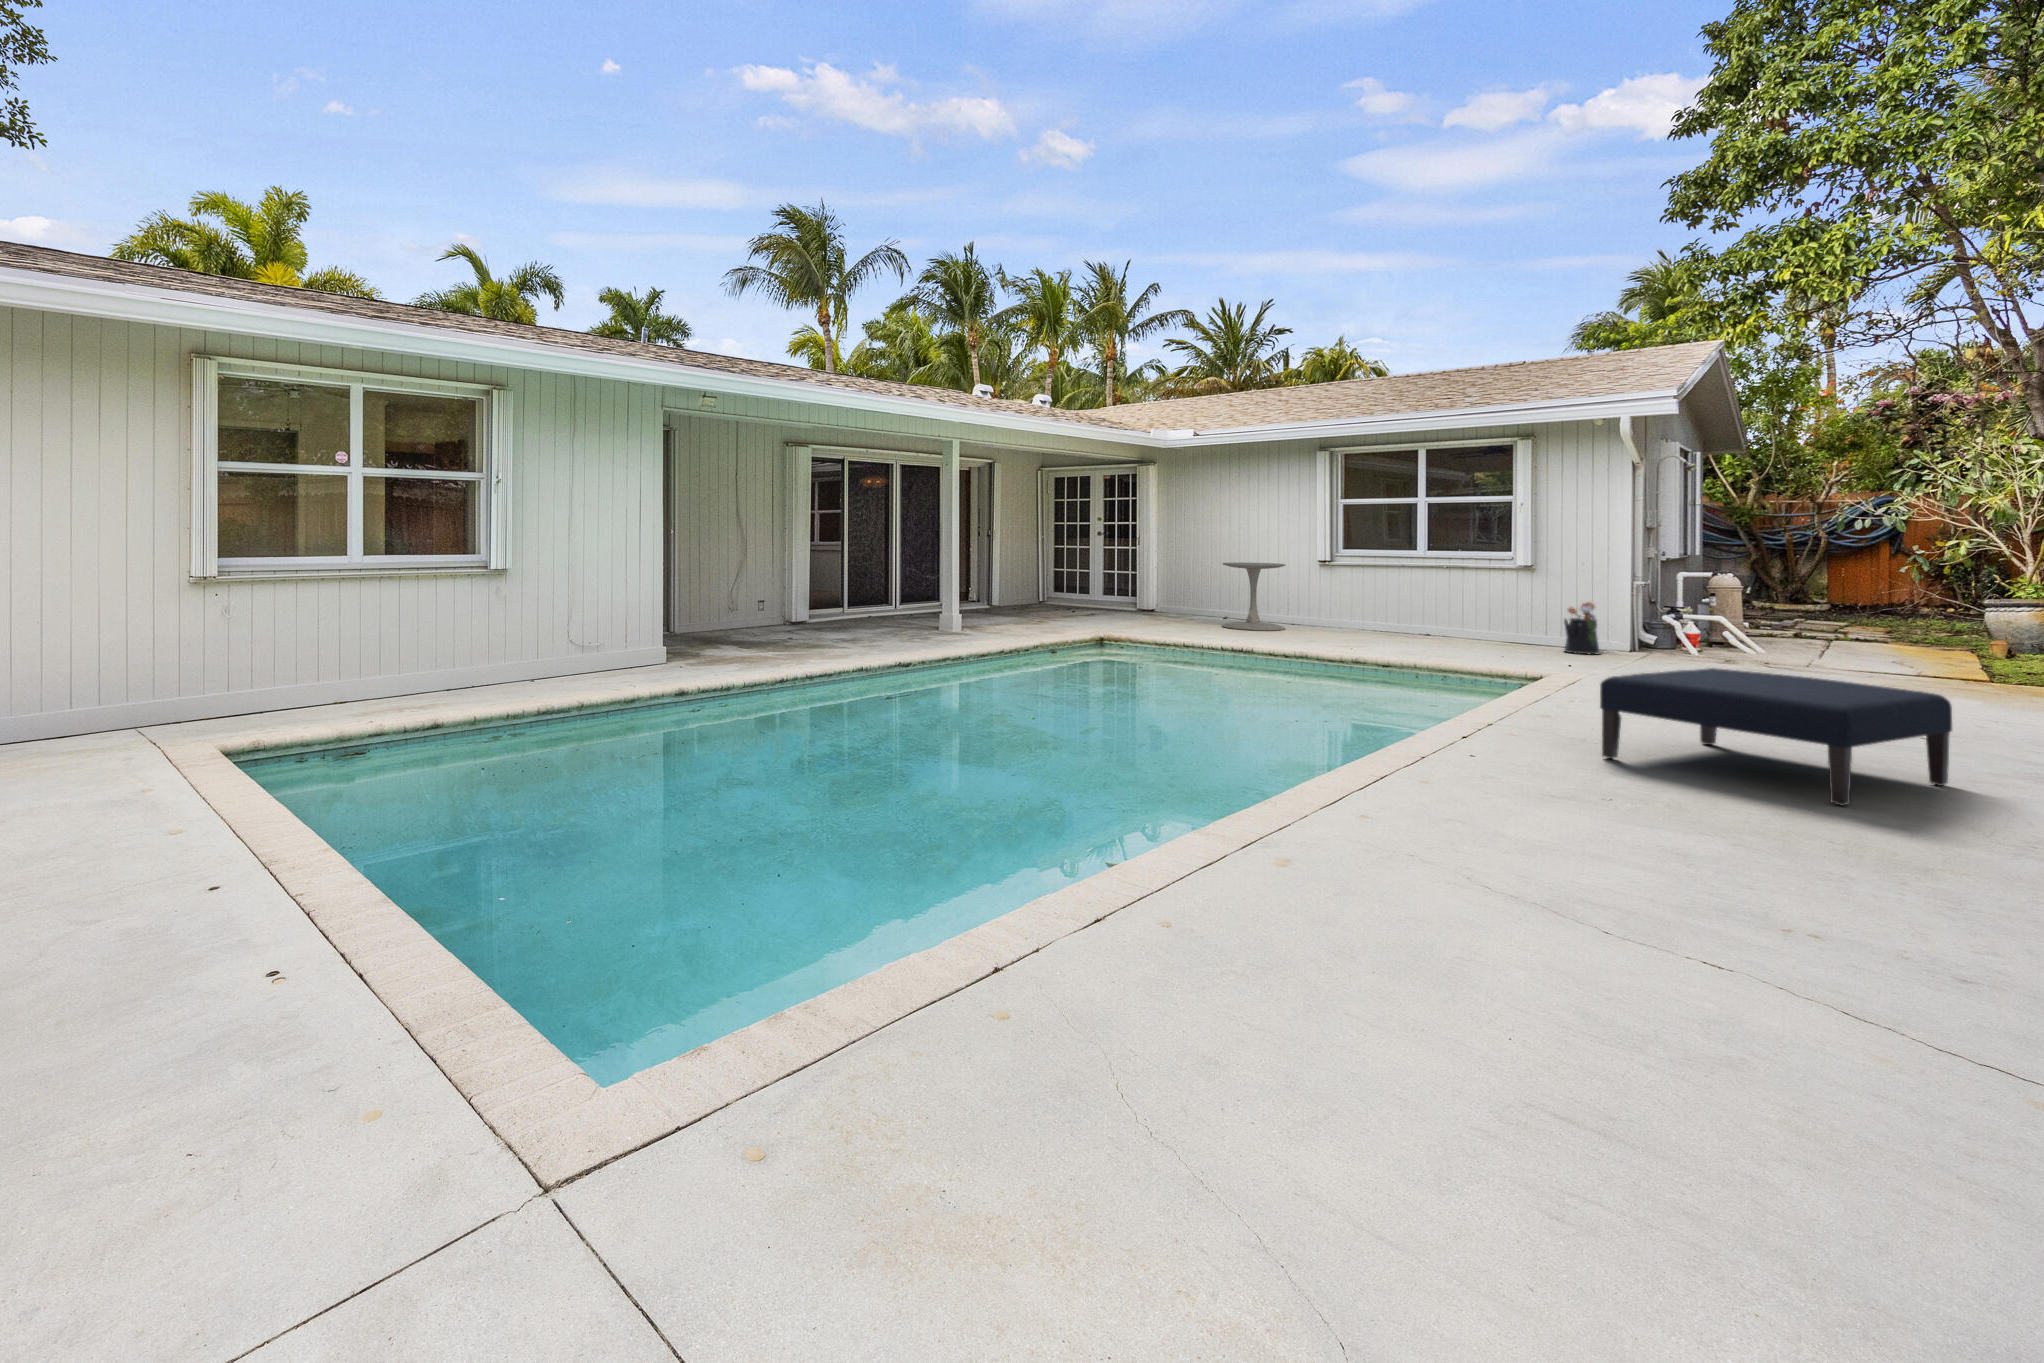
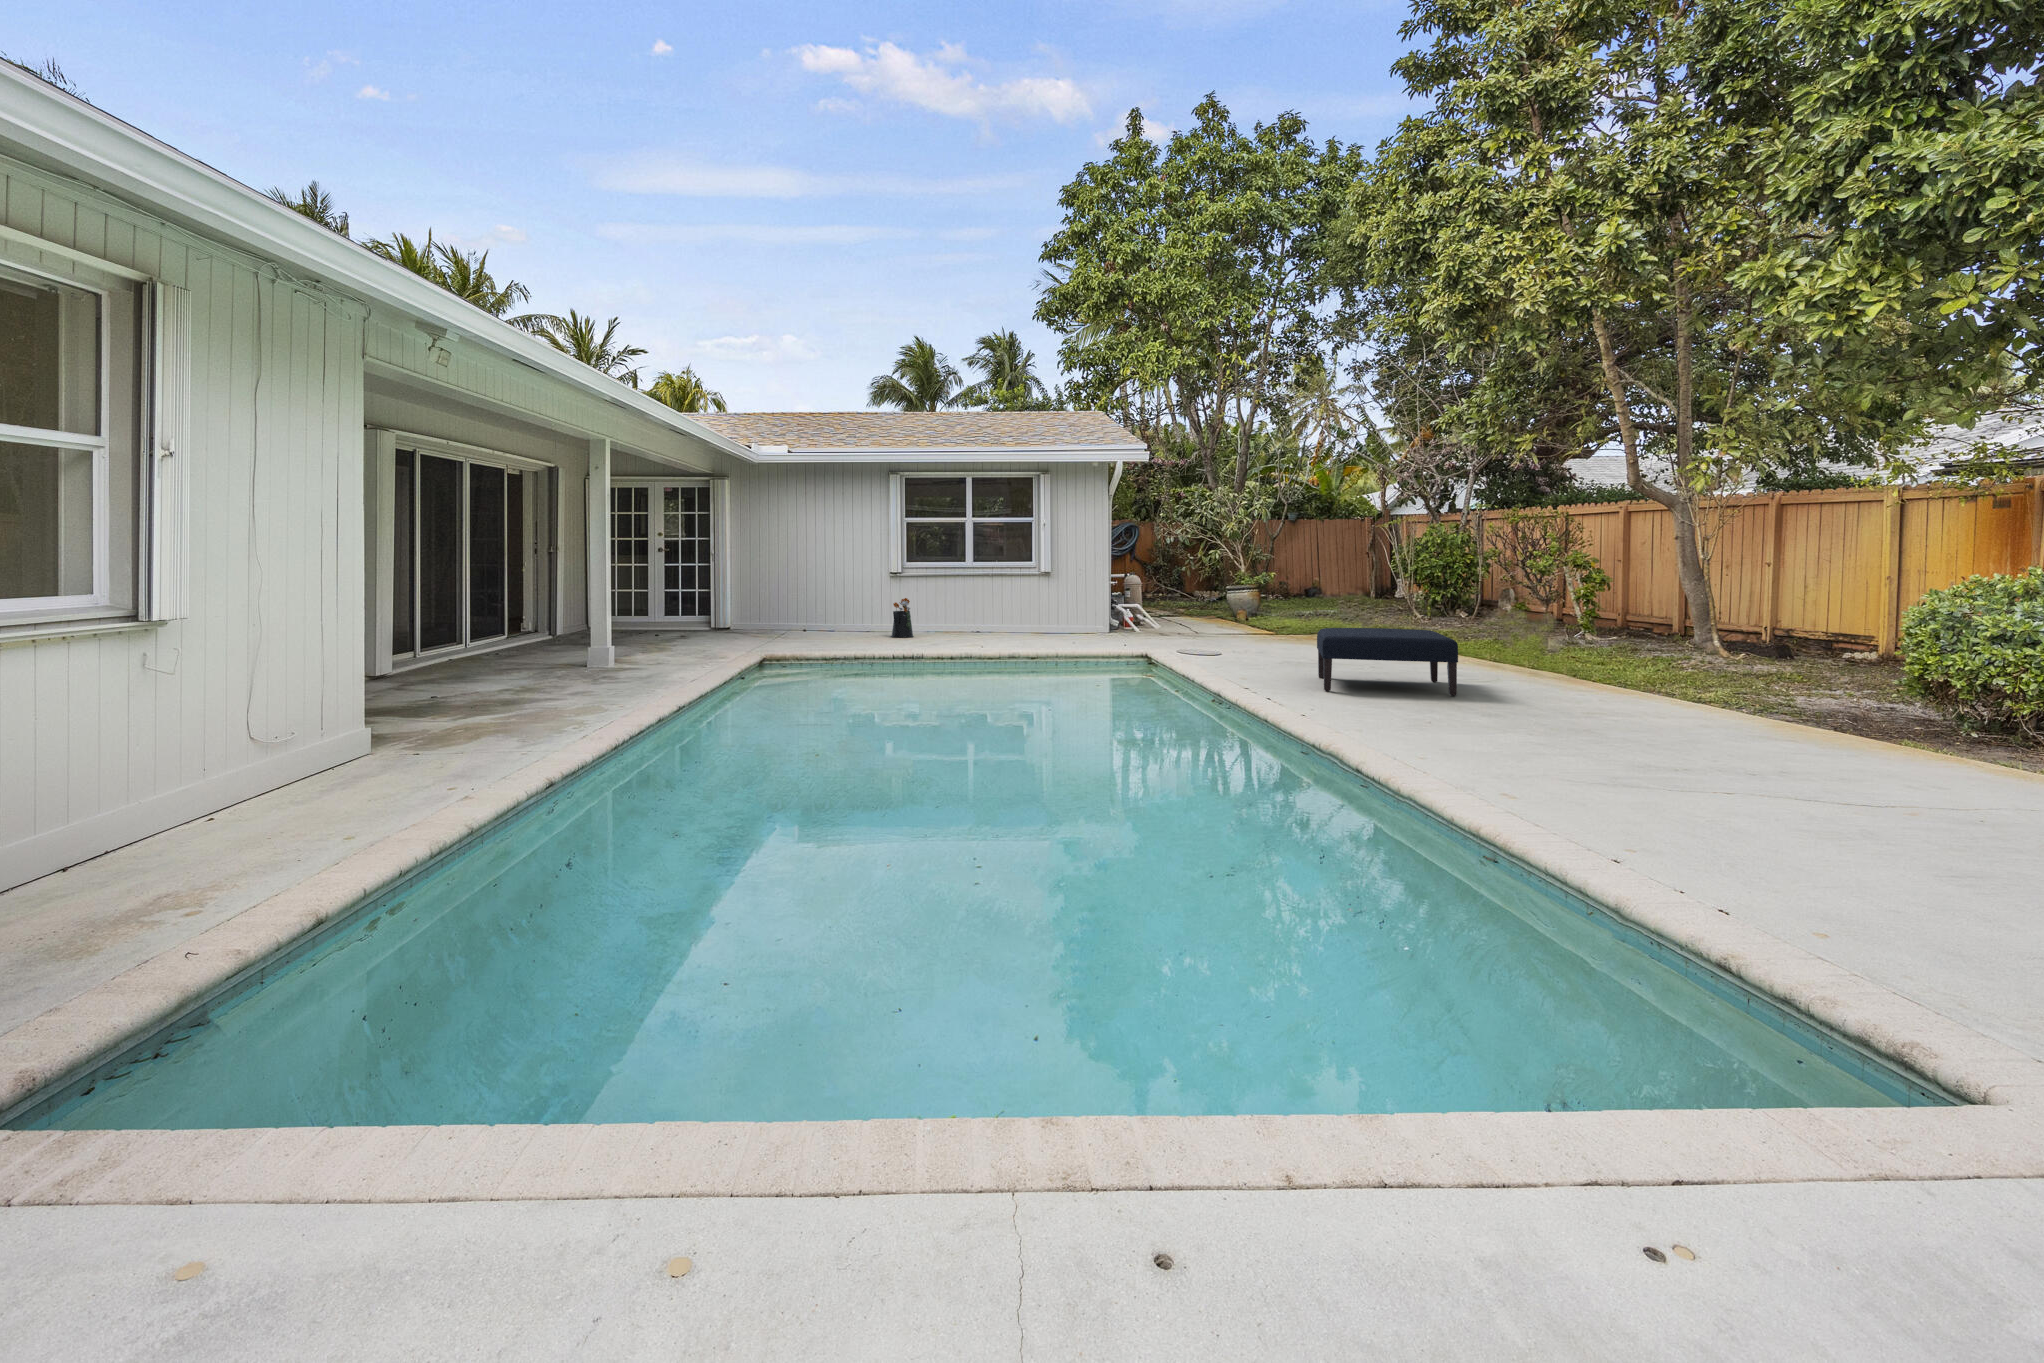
pedestal table: present [1222,562,1286,631] -> none [812,576,868,640]
watering can: present [1564,603,1600,654] -> present [891,598,913,637]

